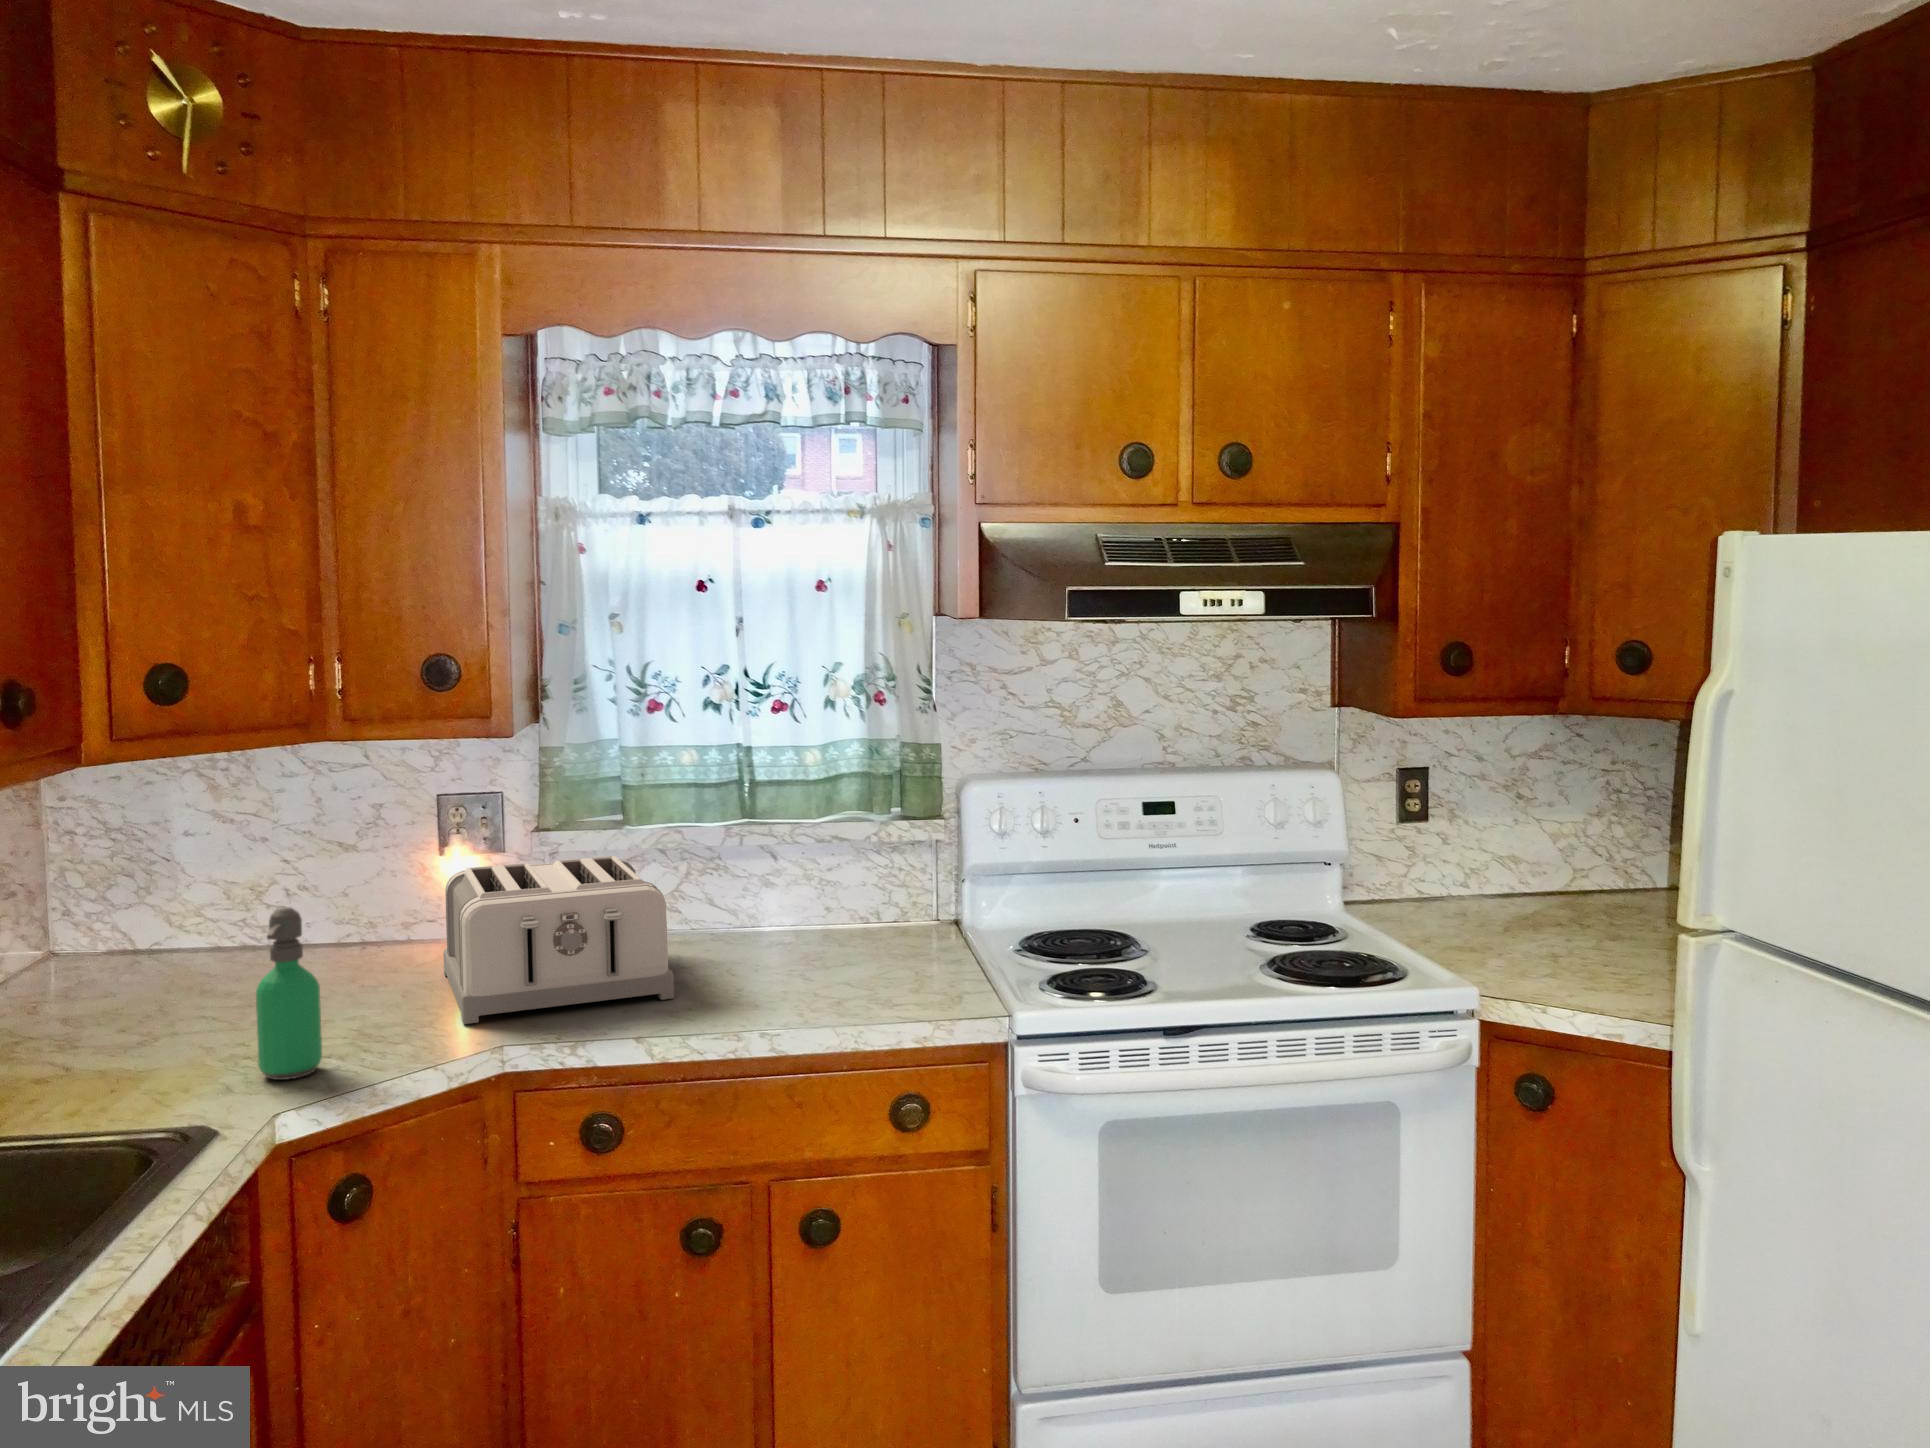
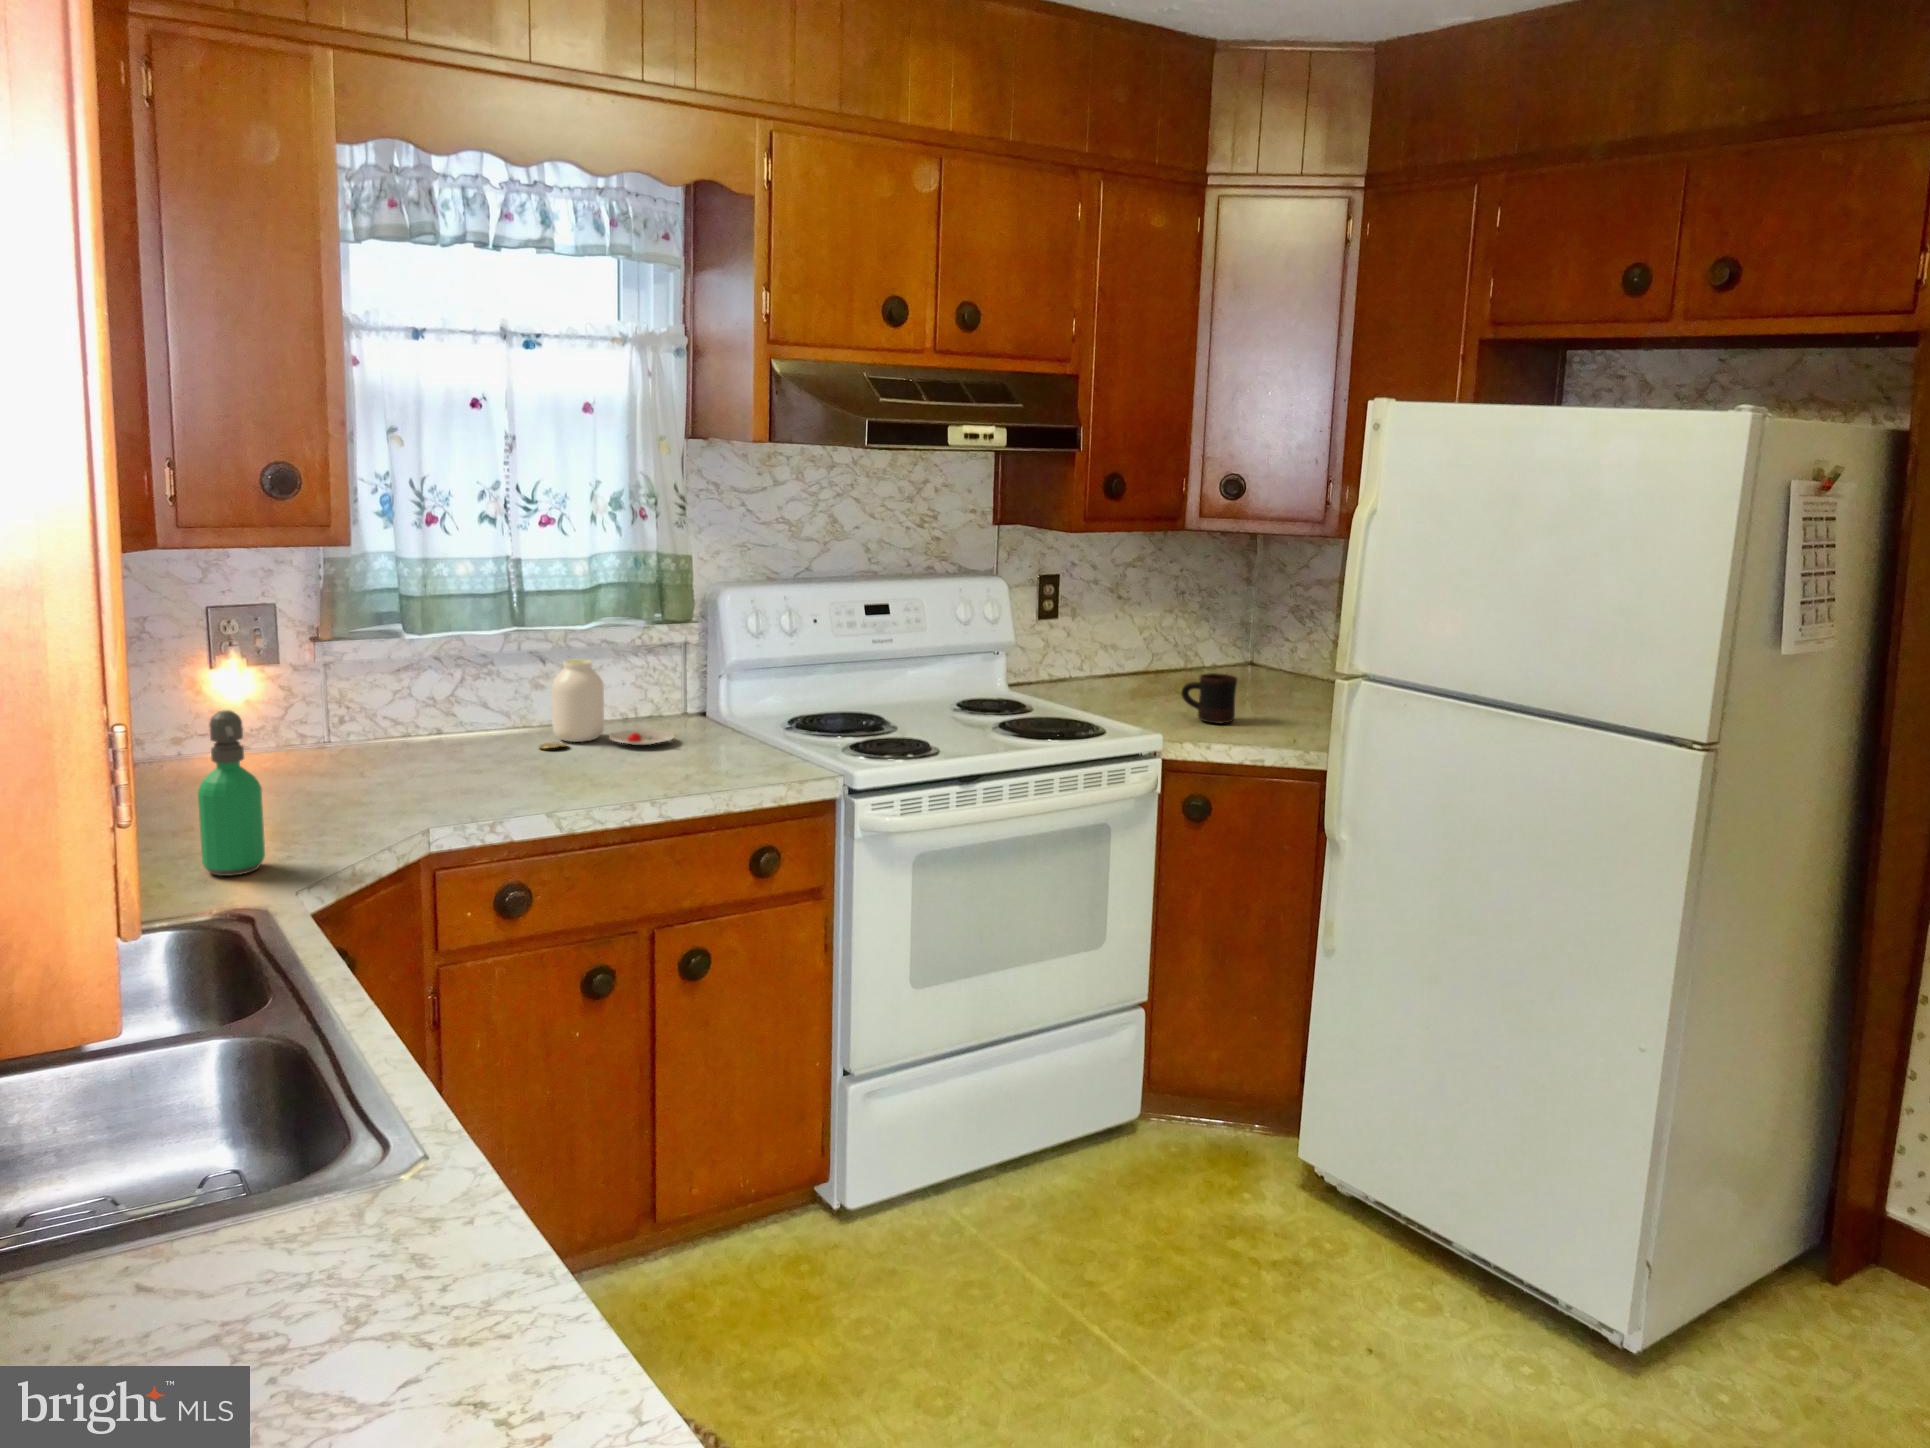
toaster: present [443,856,674,1024] -> none [258,662,530,819]
jar: none [738,857,884,957] -> present [539,660,675,749]
mug: none [1541,906,1619,977] -> present [1181,673,1237,723]

